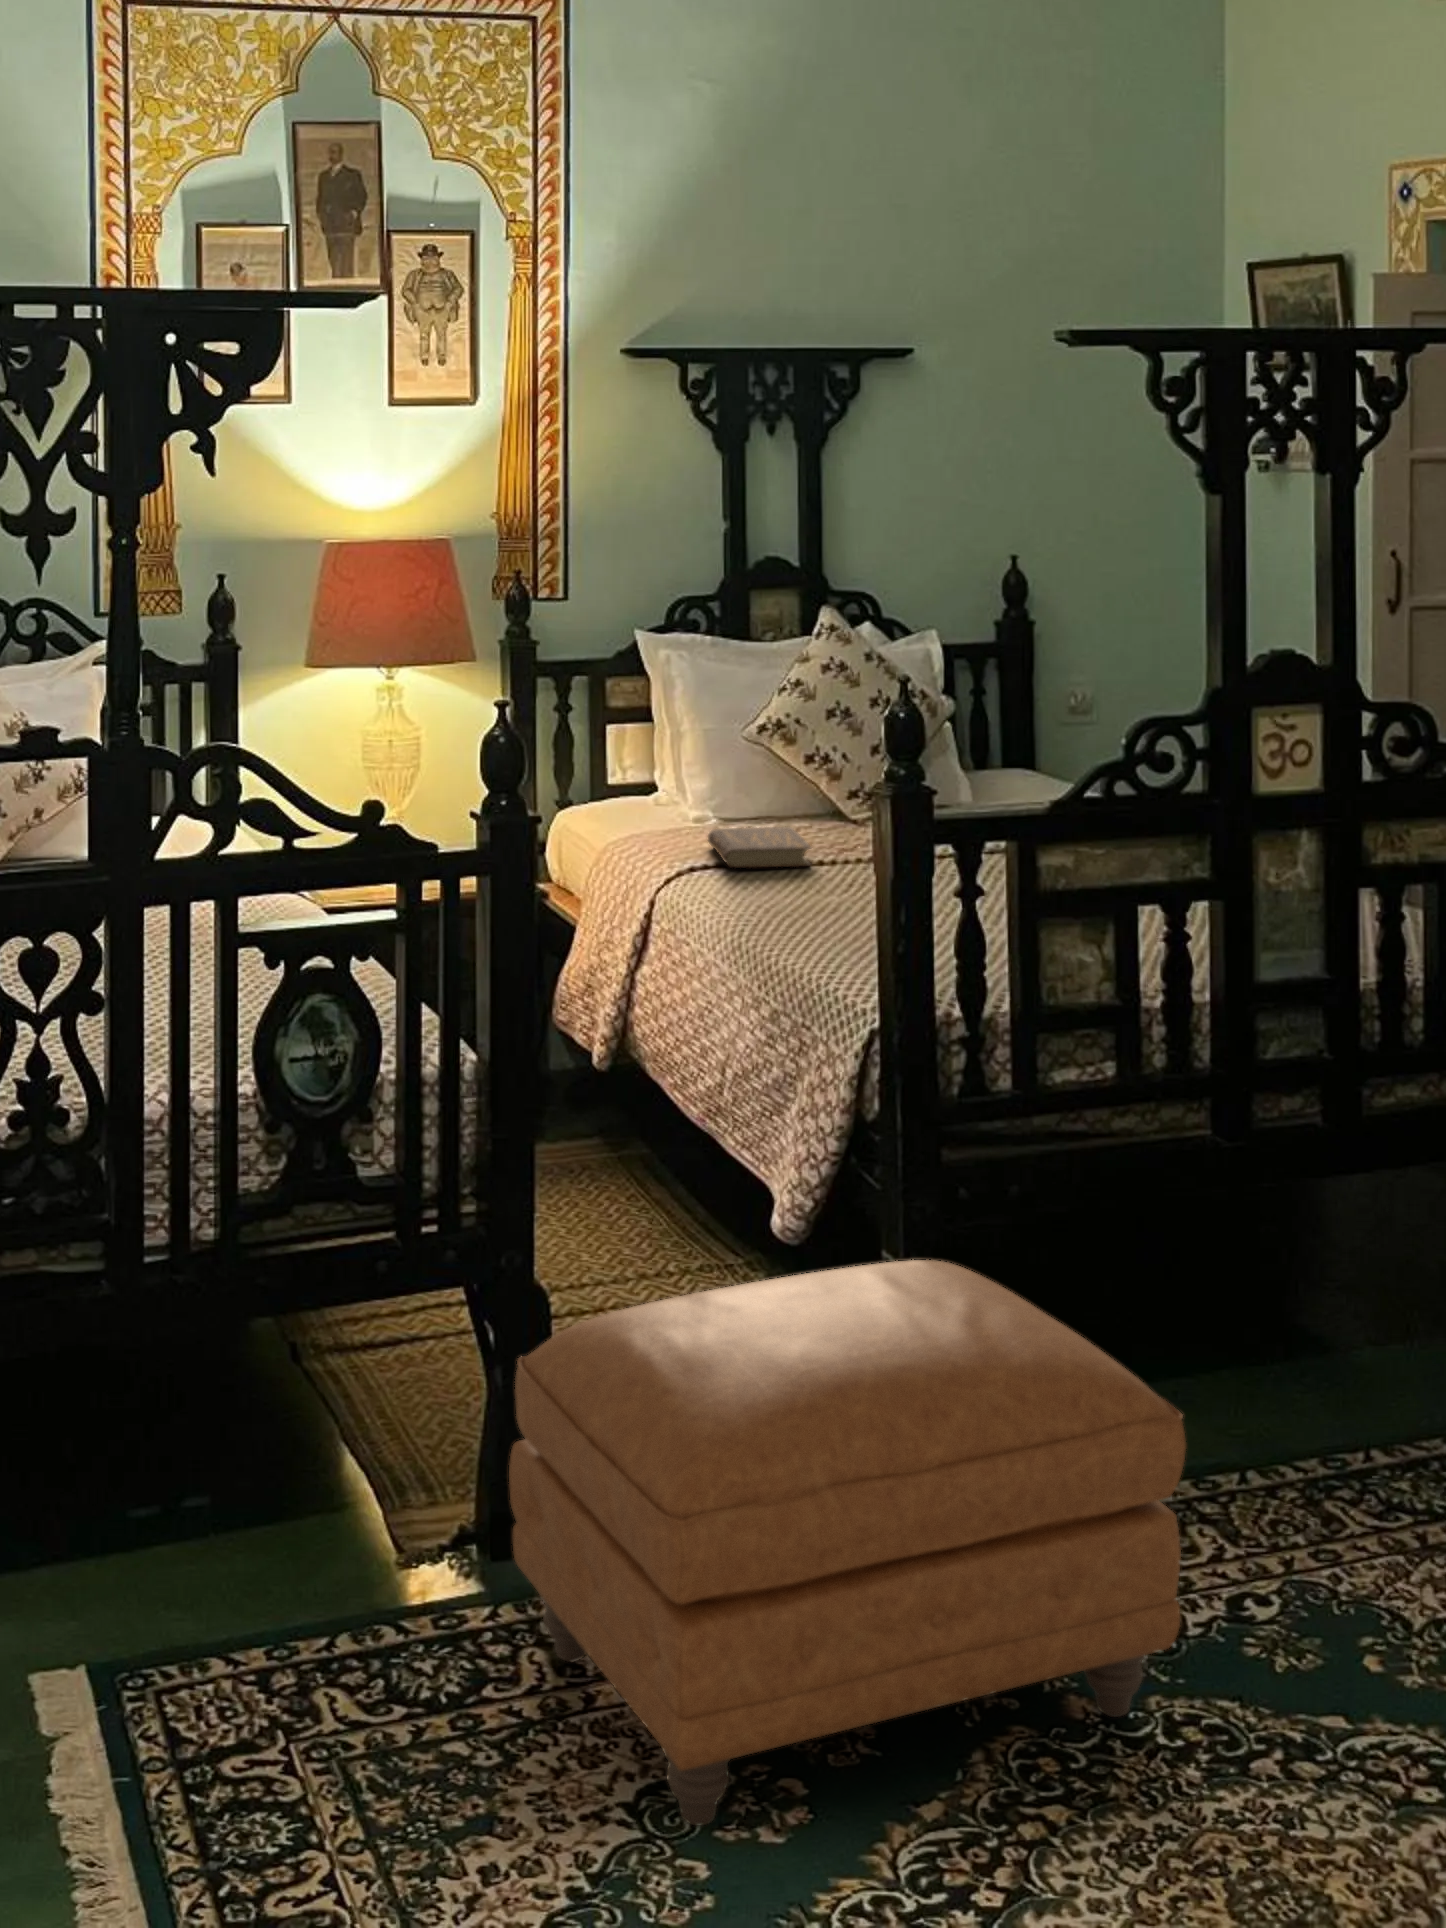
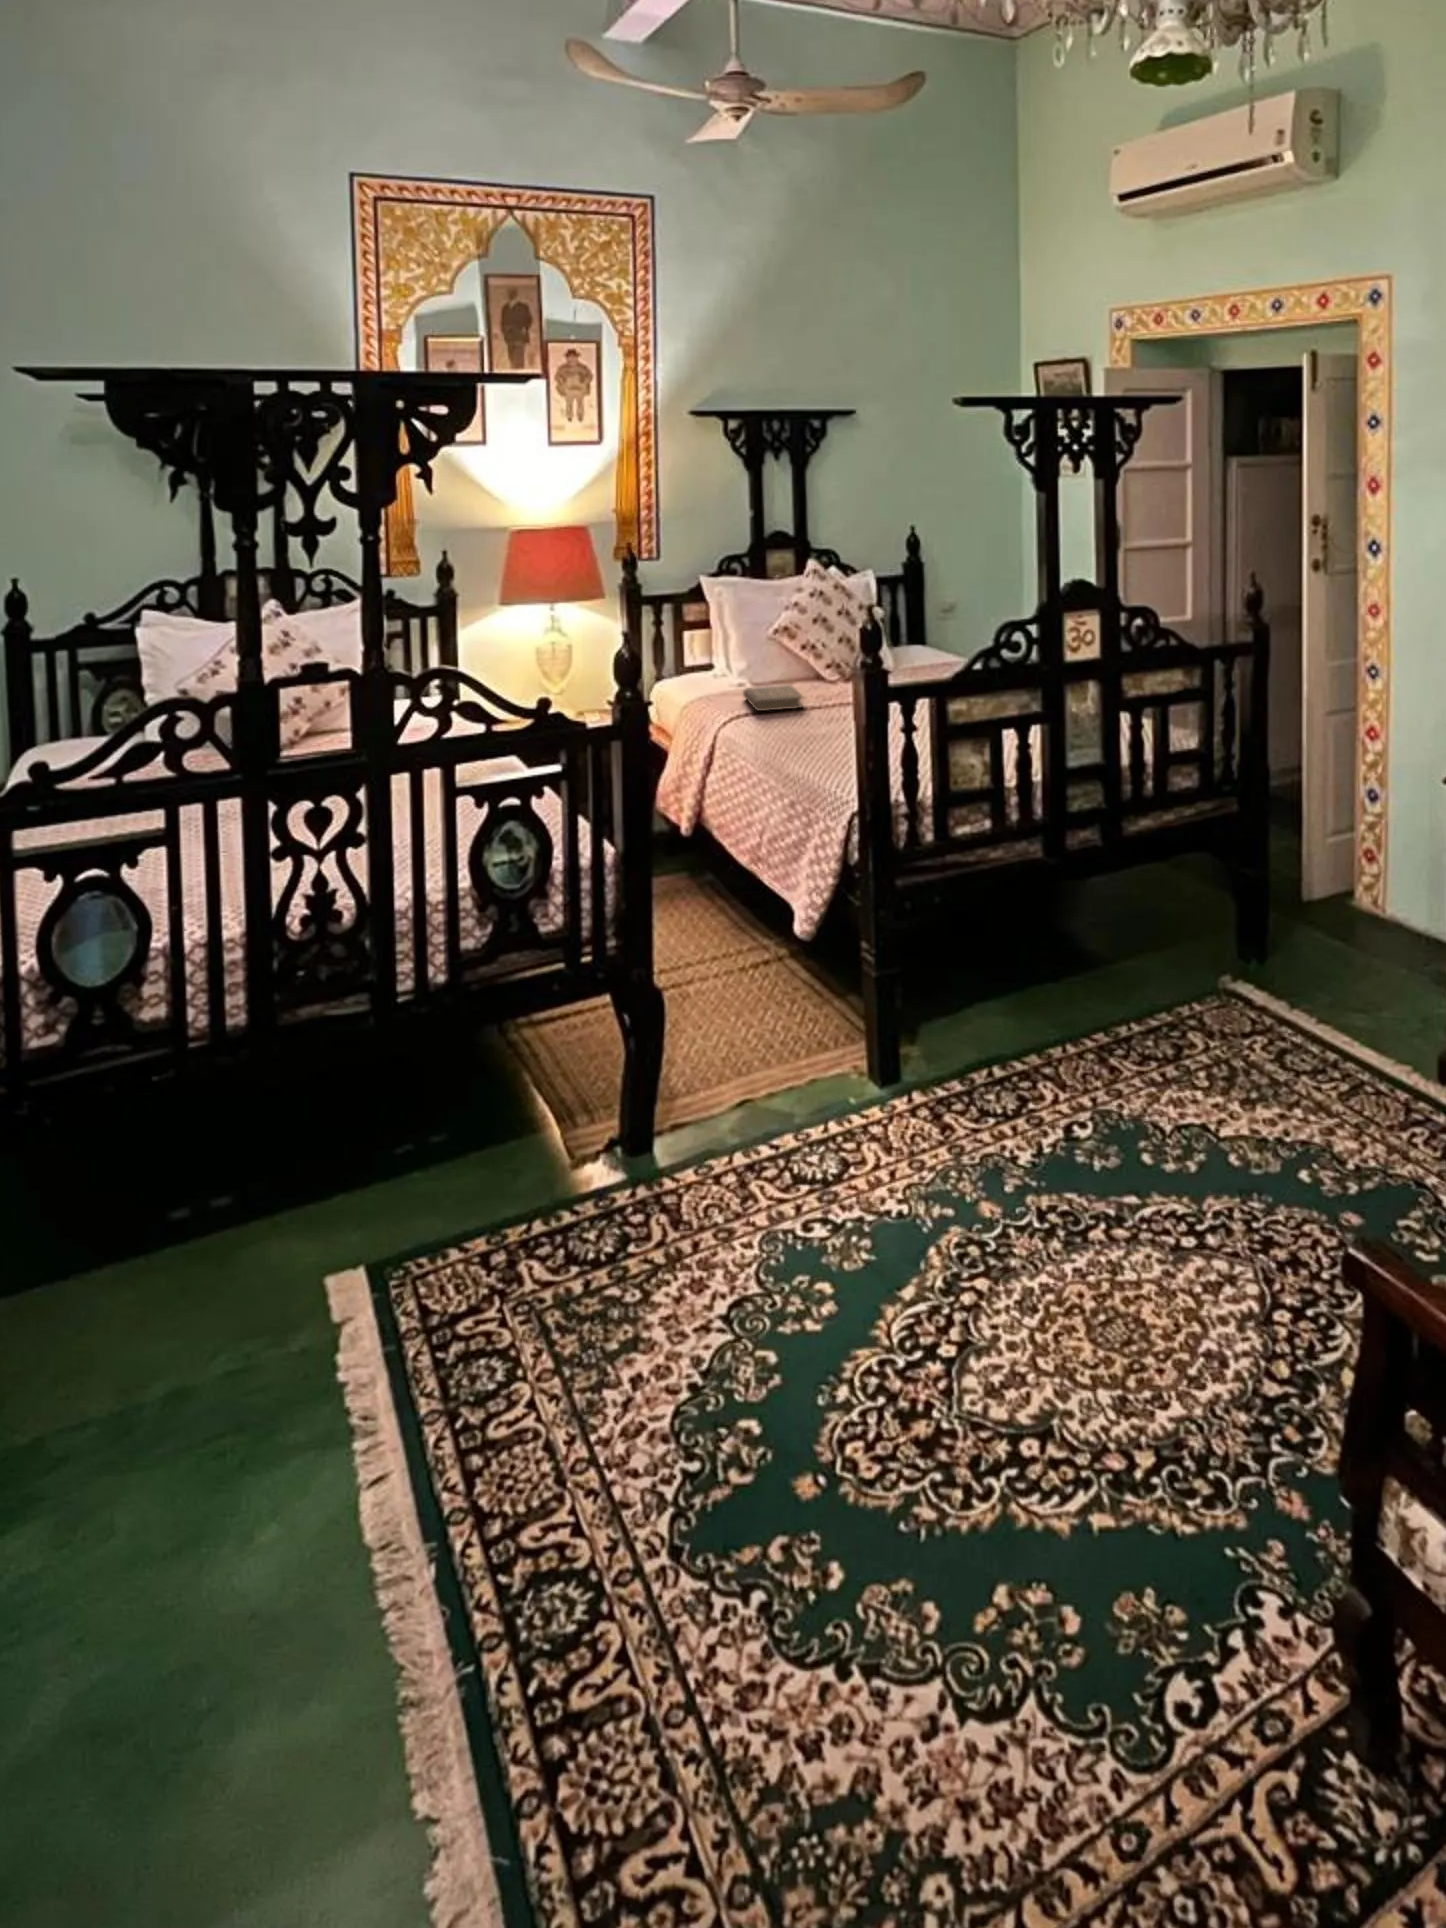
ottoman: present [509,1260,1186,1826] -> none [641,950,1050,1328]

